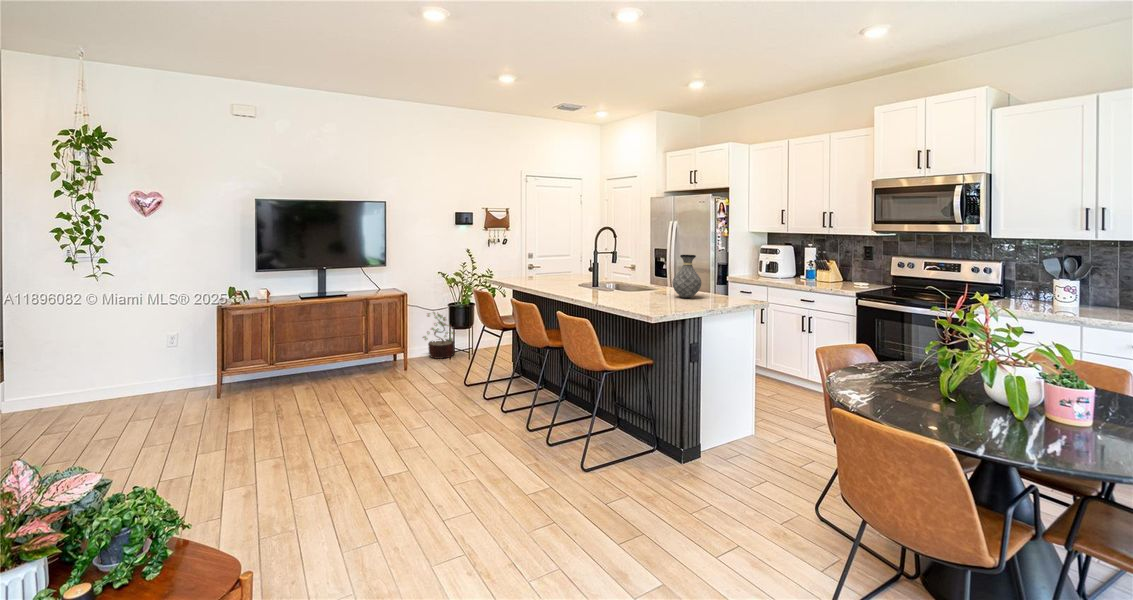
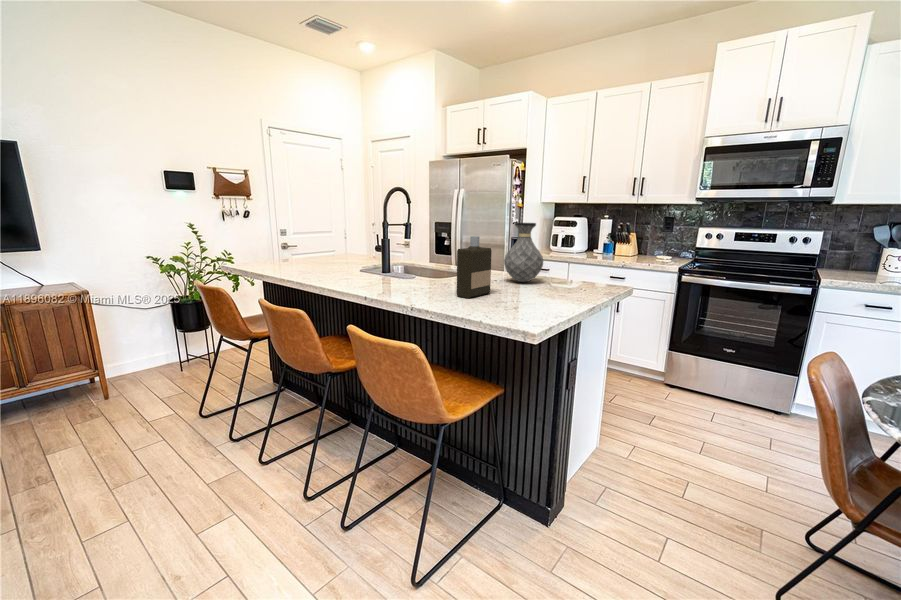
bottle: none [628,265,652,304] -> present [457,236,492,298]
decorative plant: present [423,312,454,359] -> none [126,311,182,378]

